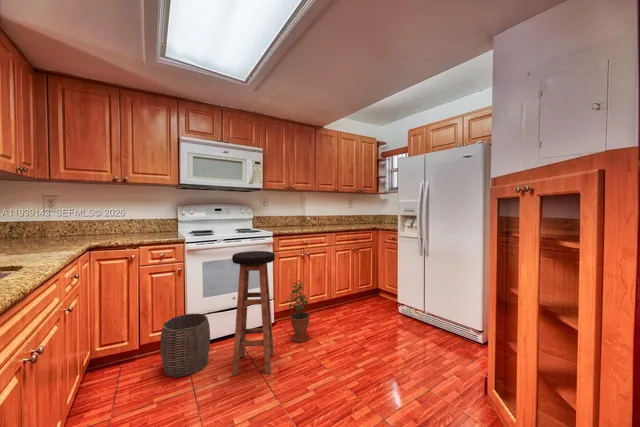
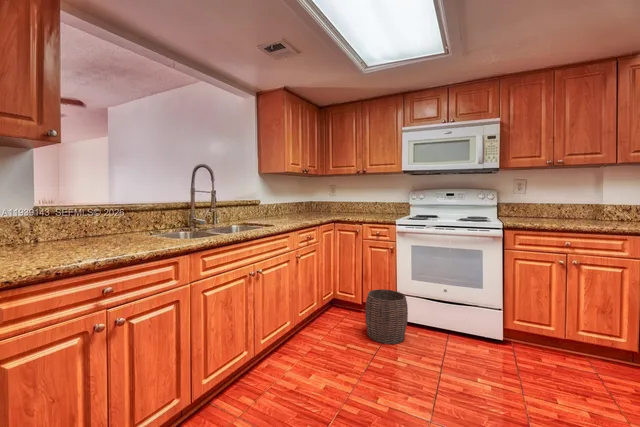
bar stool: present [232,251,275,376] -> none [412,238,474,385]
potted plant: present [286,280,310,342] -> none [504,290,548,383]

